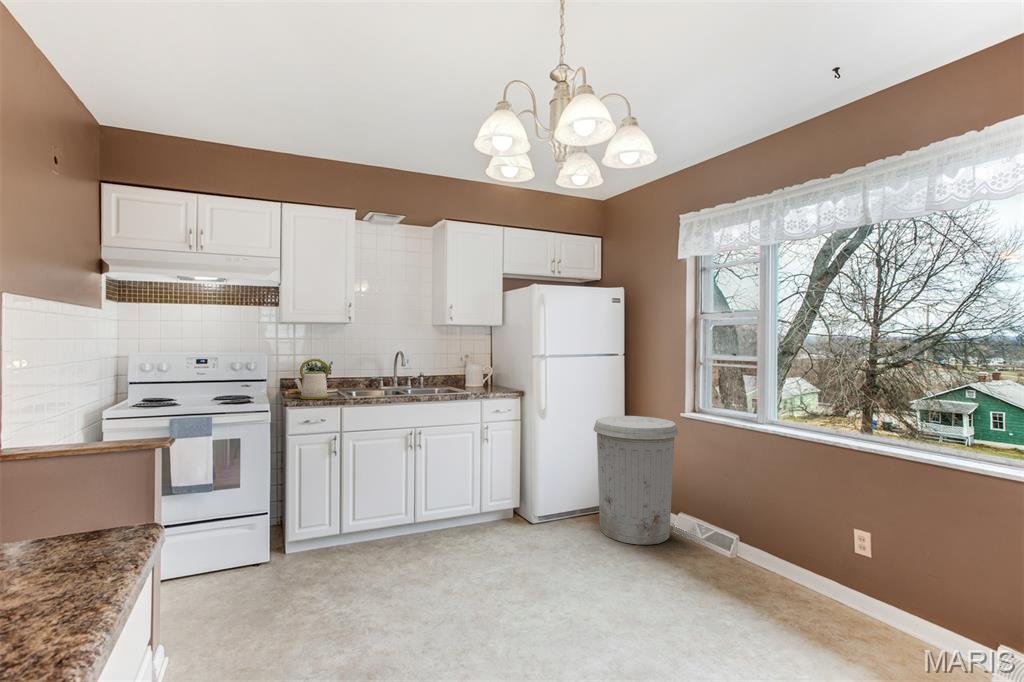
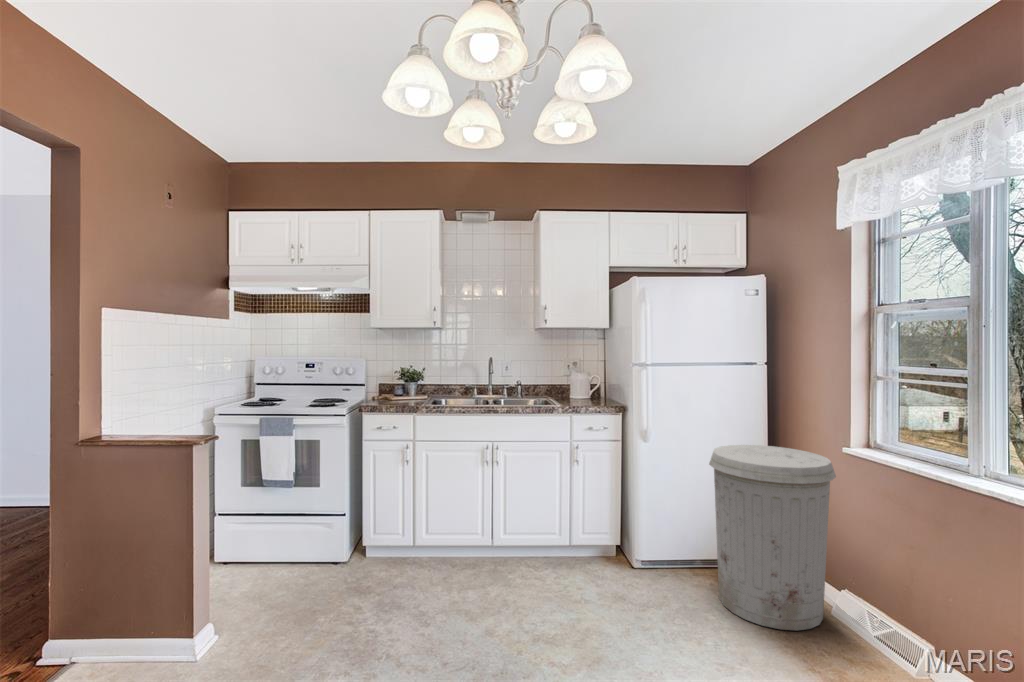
kettle: present [294,359,329,399] -> none [378,364,412,405]

